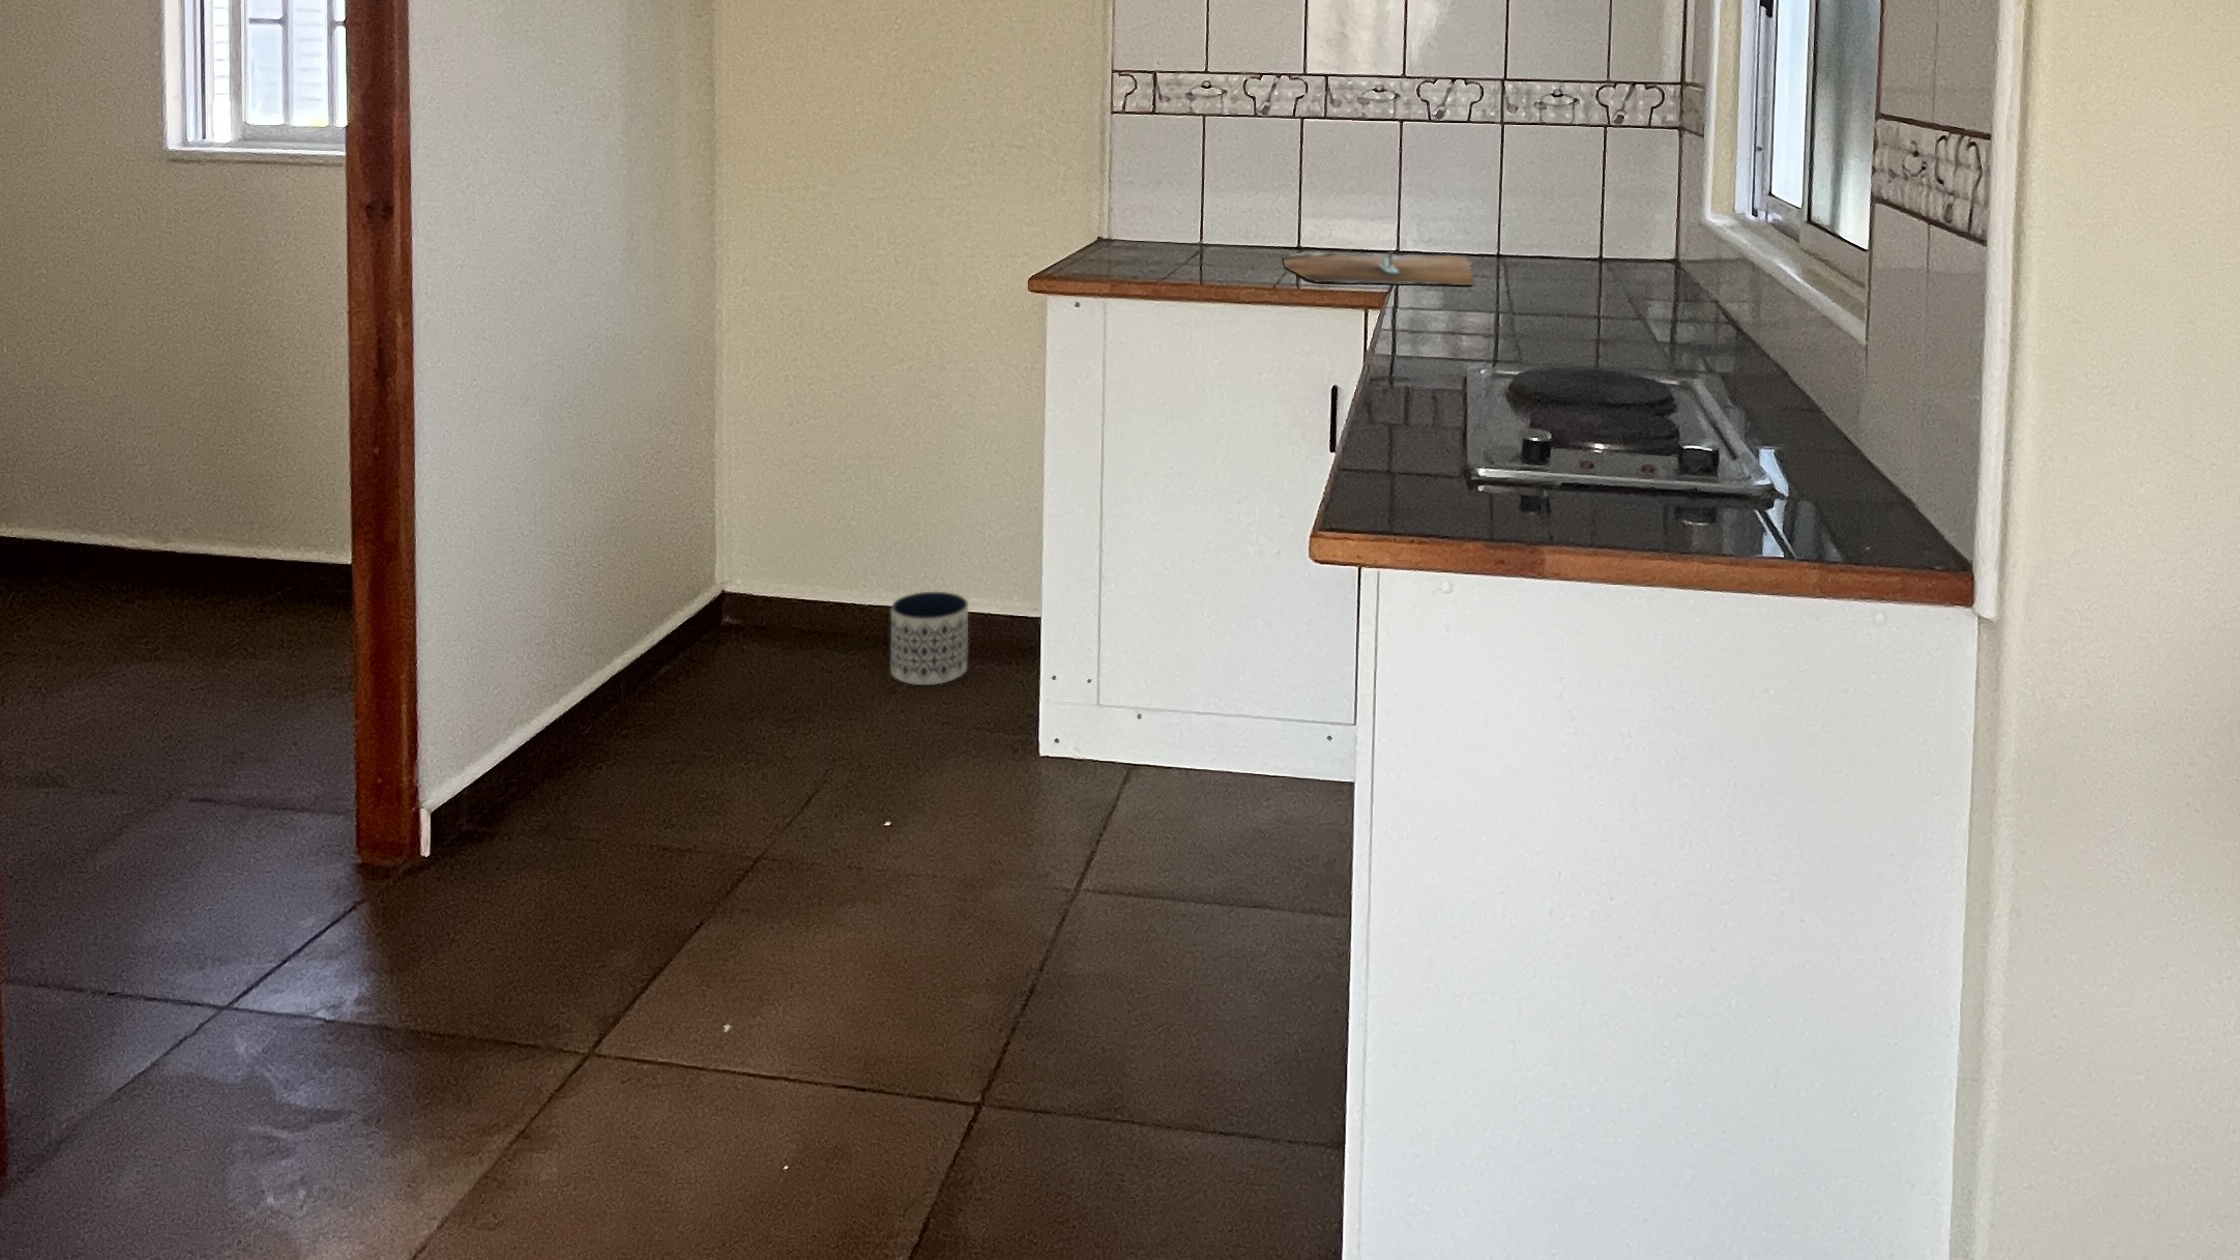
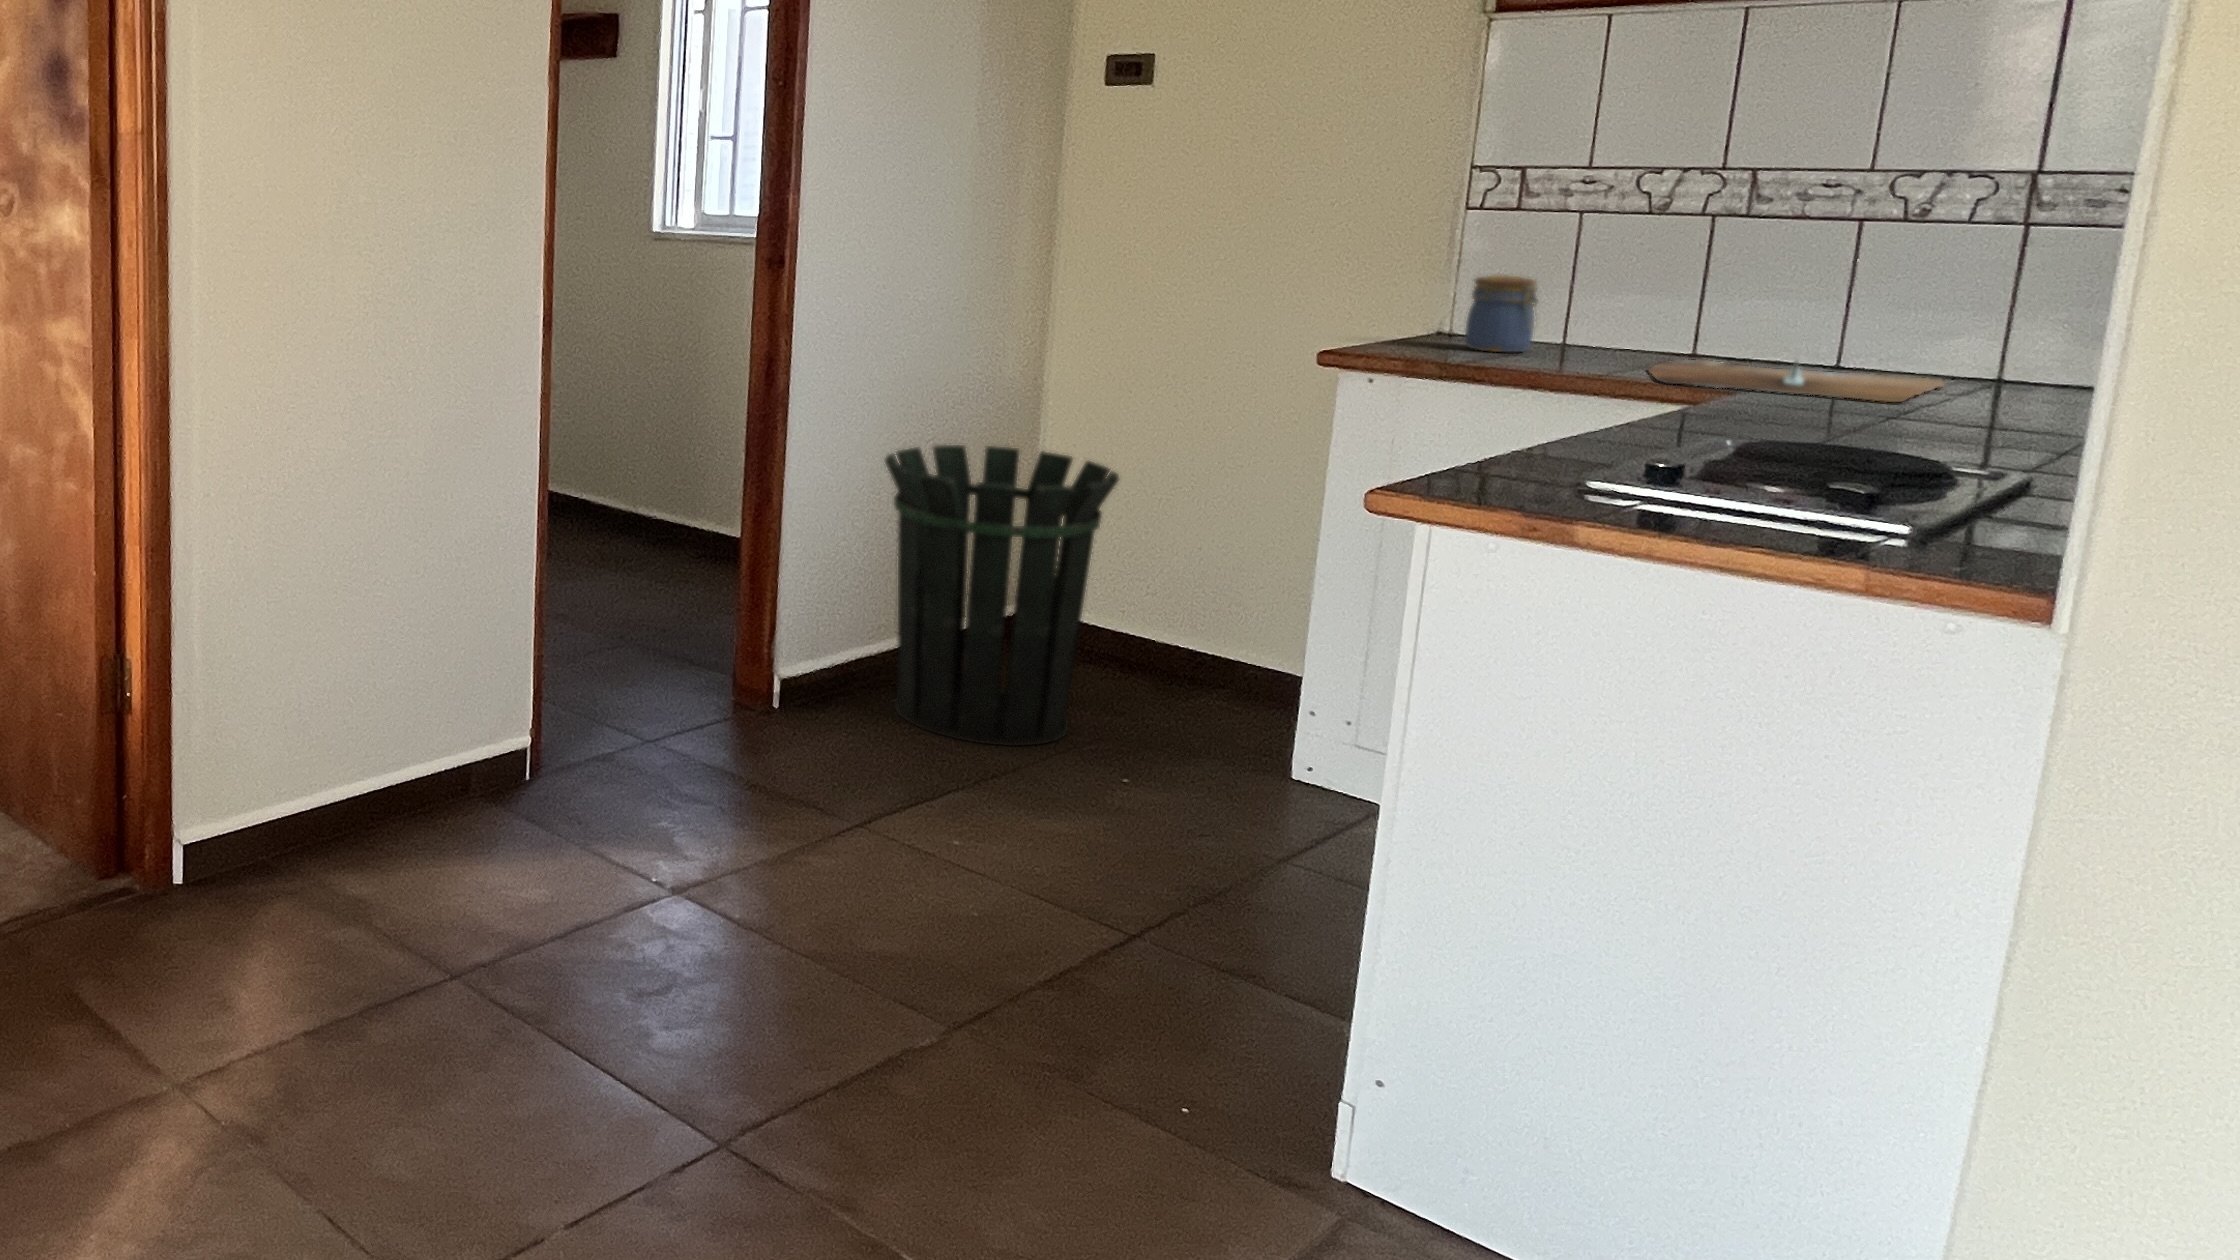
jar: none [1133,181,1191,257] -> present [1465,275,1538,352]
waste bin: none [551,416,840,829] -> present [885,445,1119,746]
planter: present [891,592,968,685] -> none [1171,636,1254,714]

